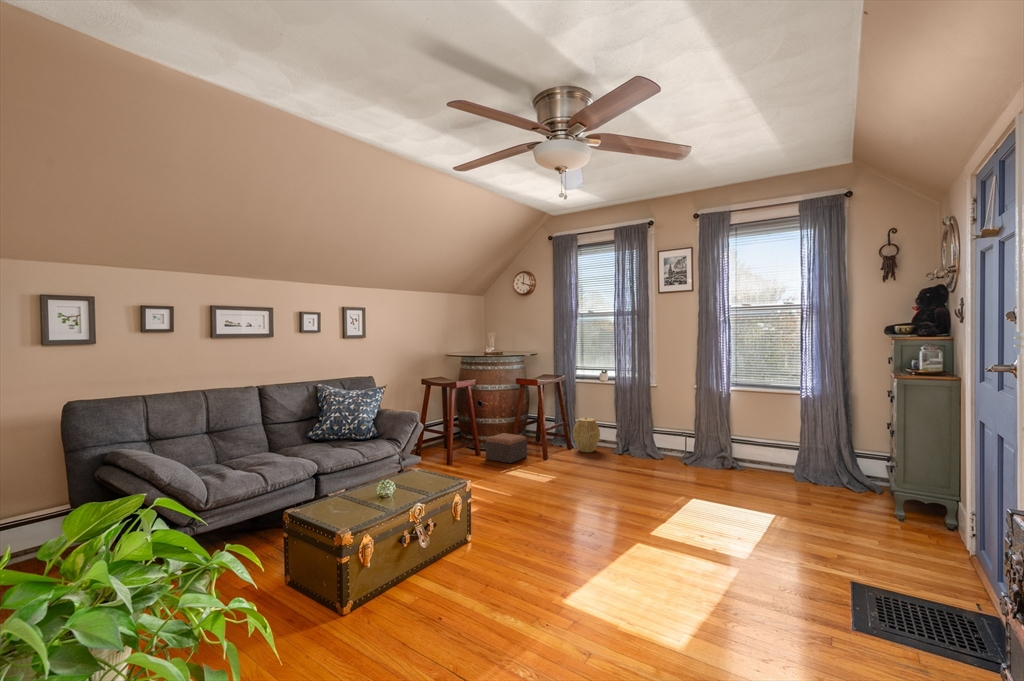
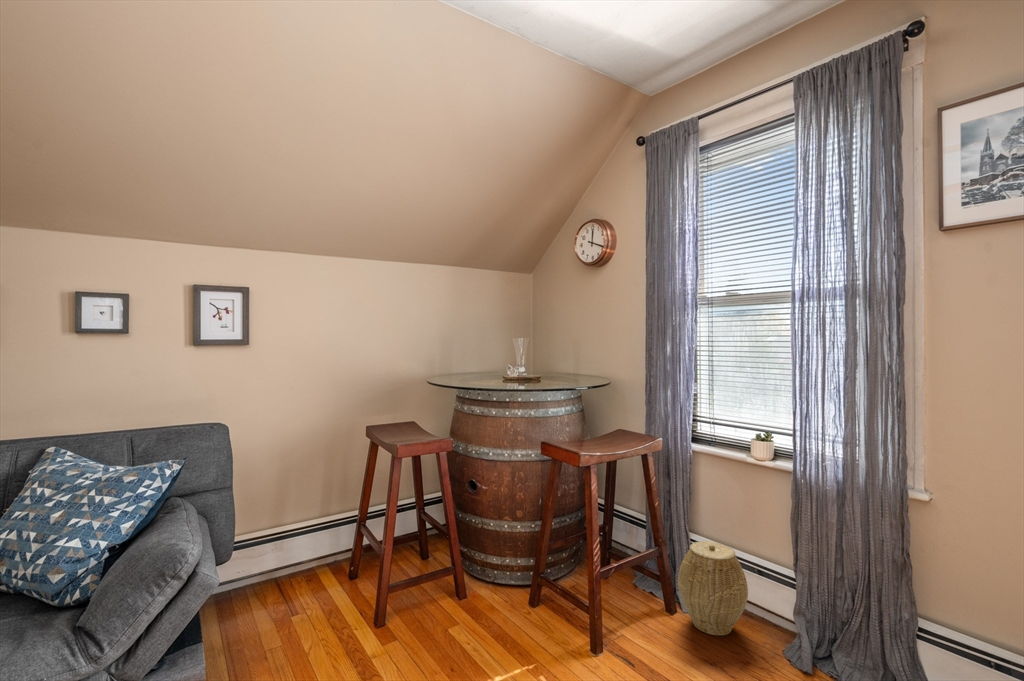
footstool: present [486,433,527,463] -> none [463,558,557,655]

